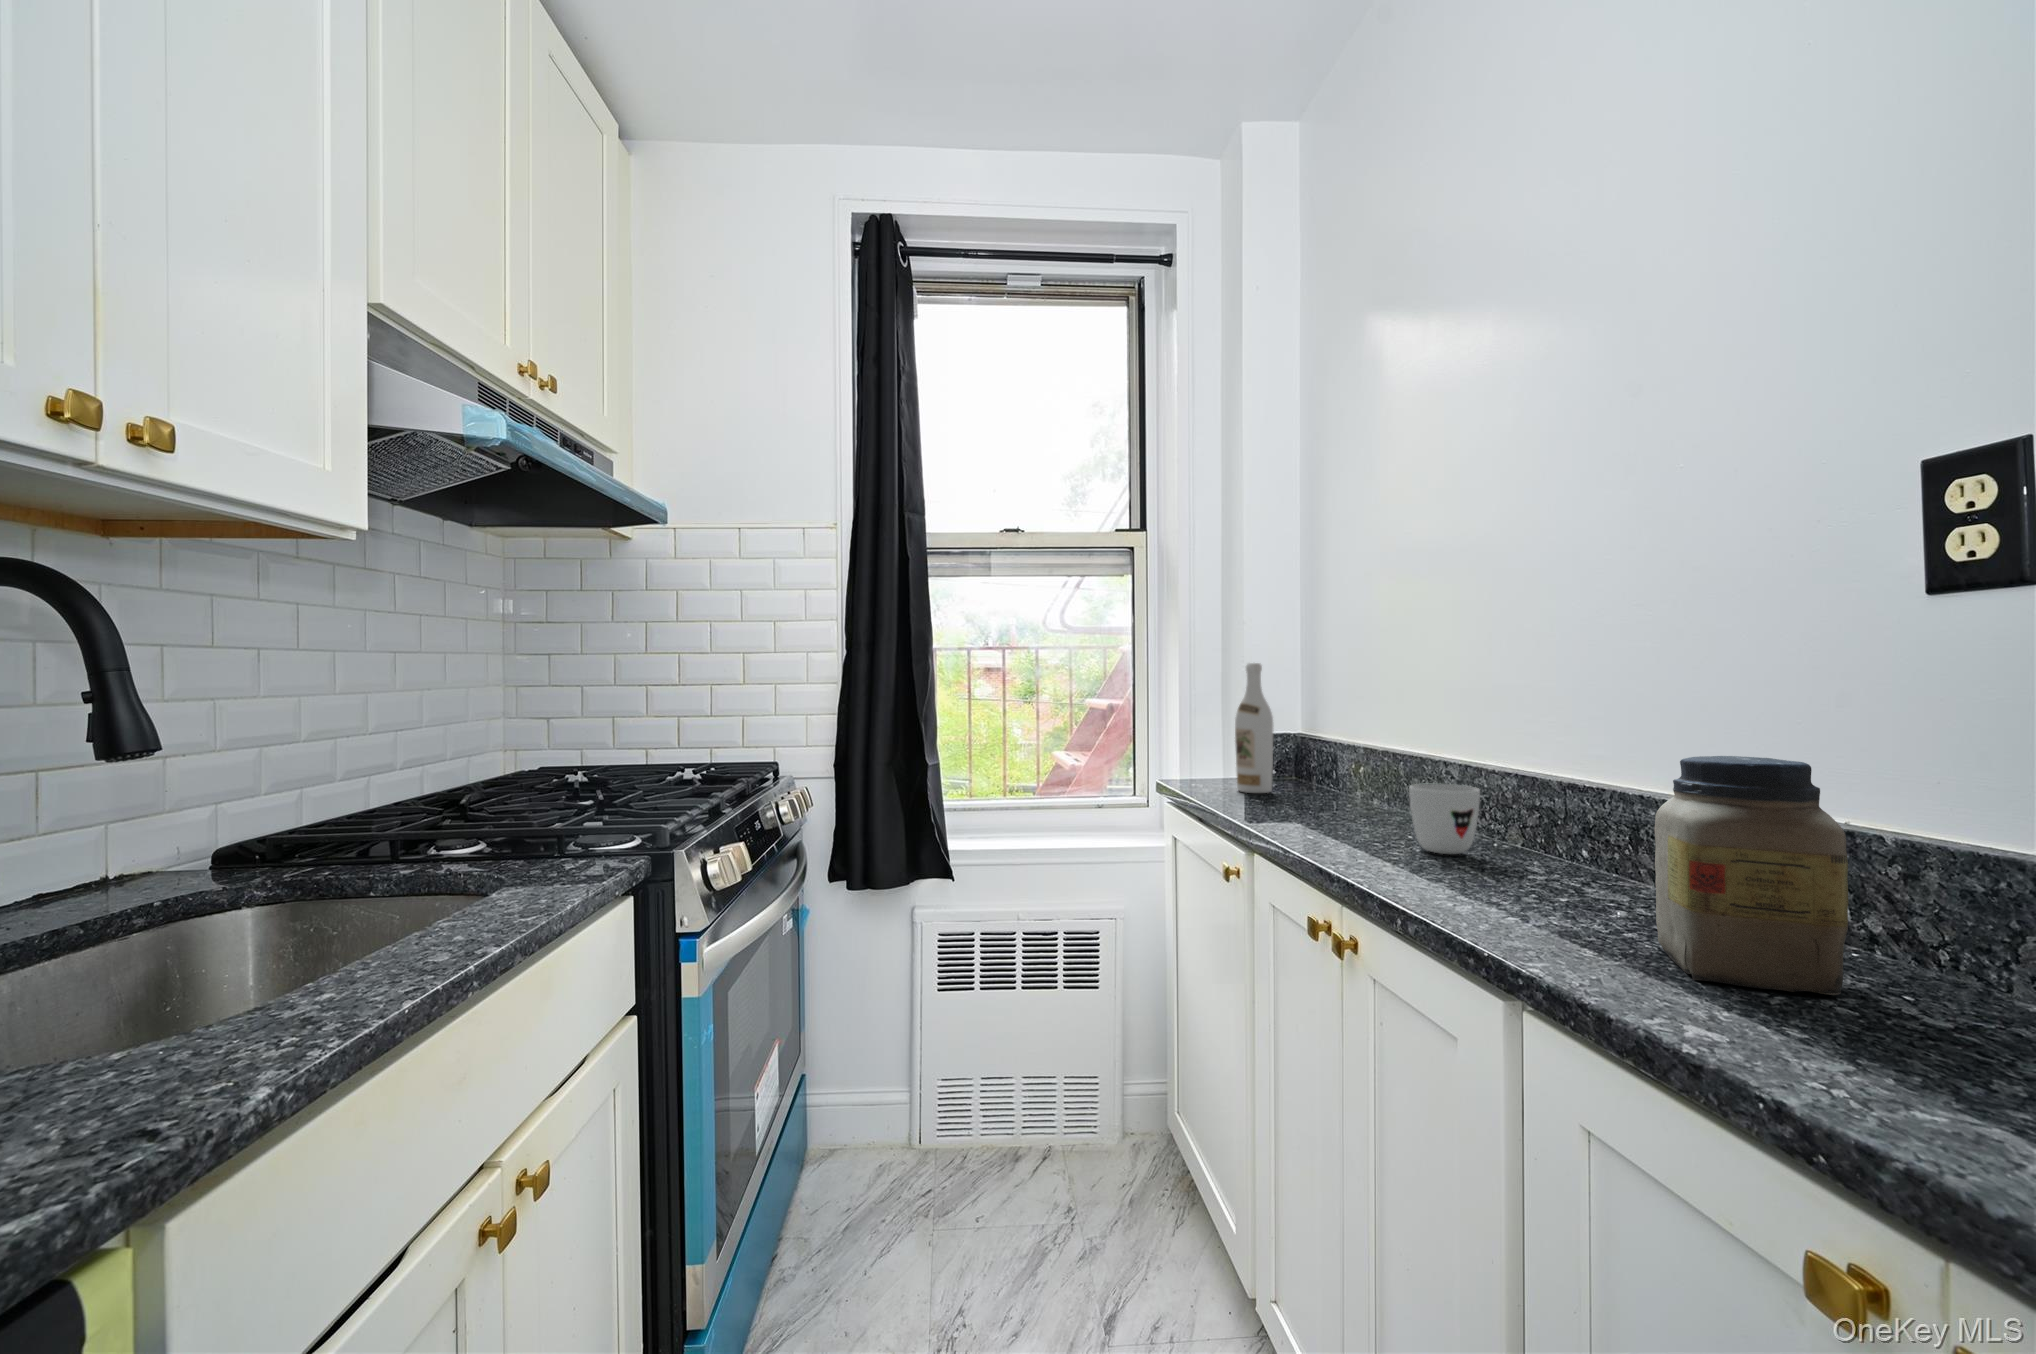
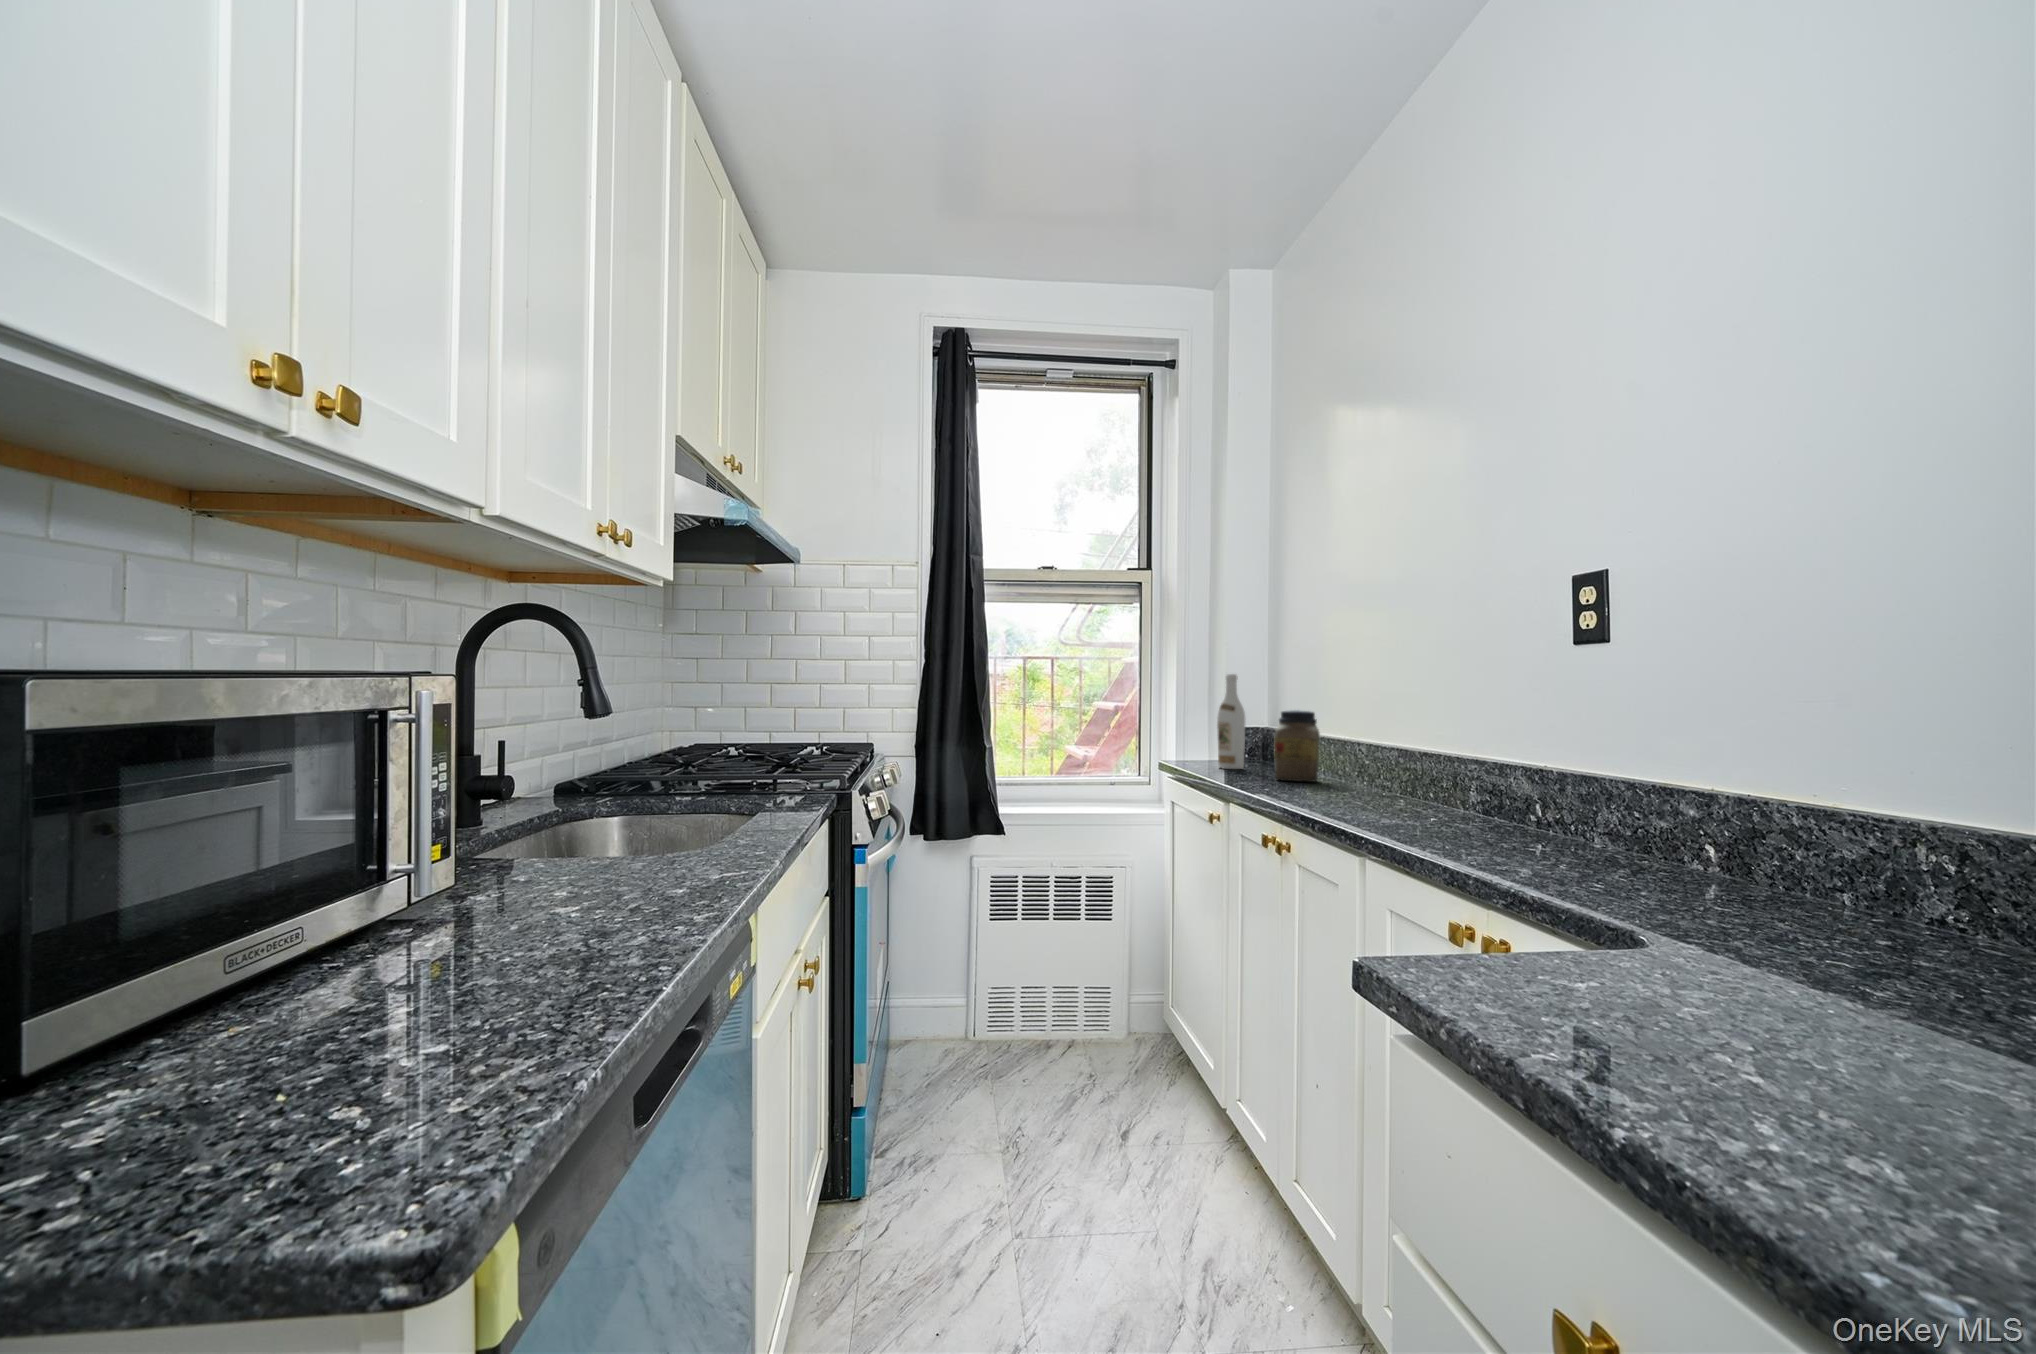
jar: present [1654,756,1848,995] -> present [1274,710,1320,782]
mug: present [1409,784,1480,854] -> none [1327,754,1371,798]

